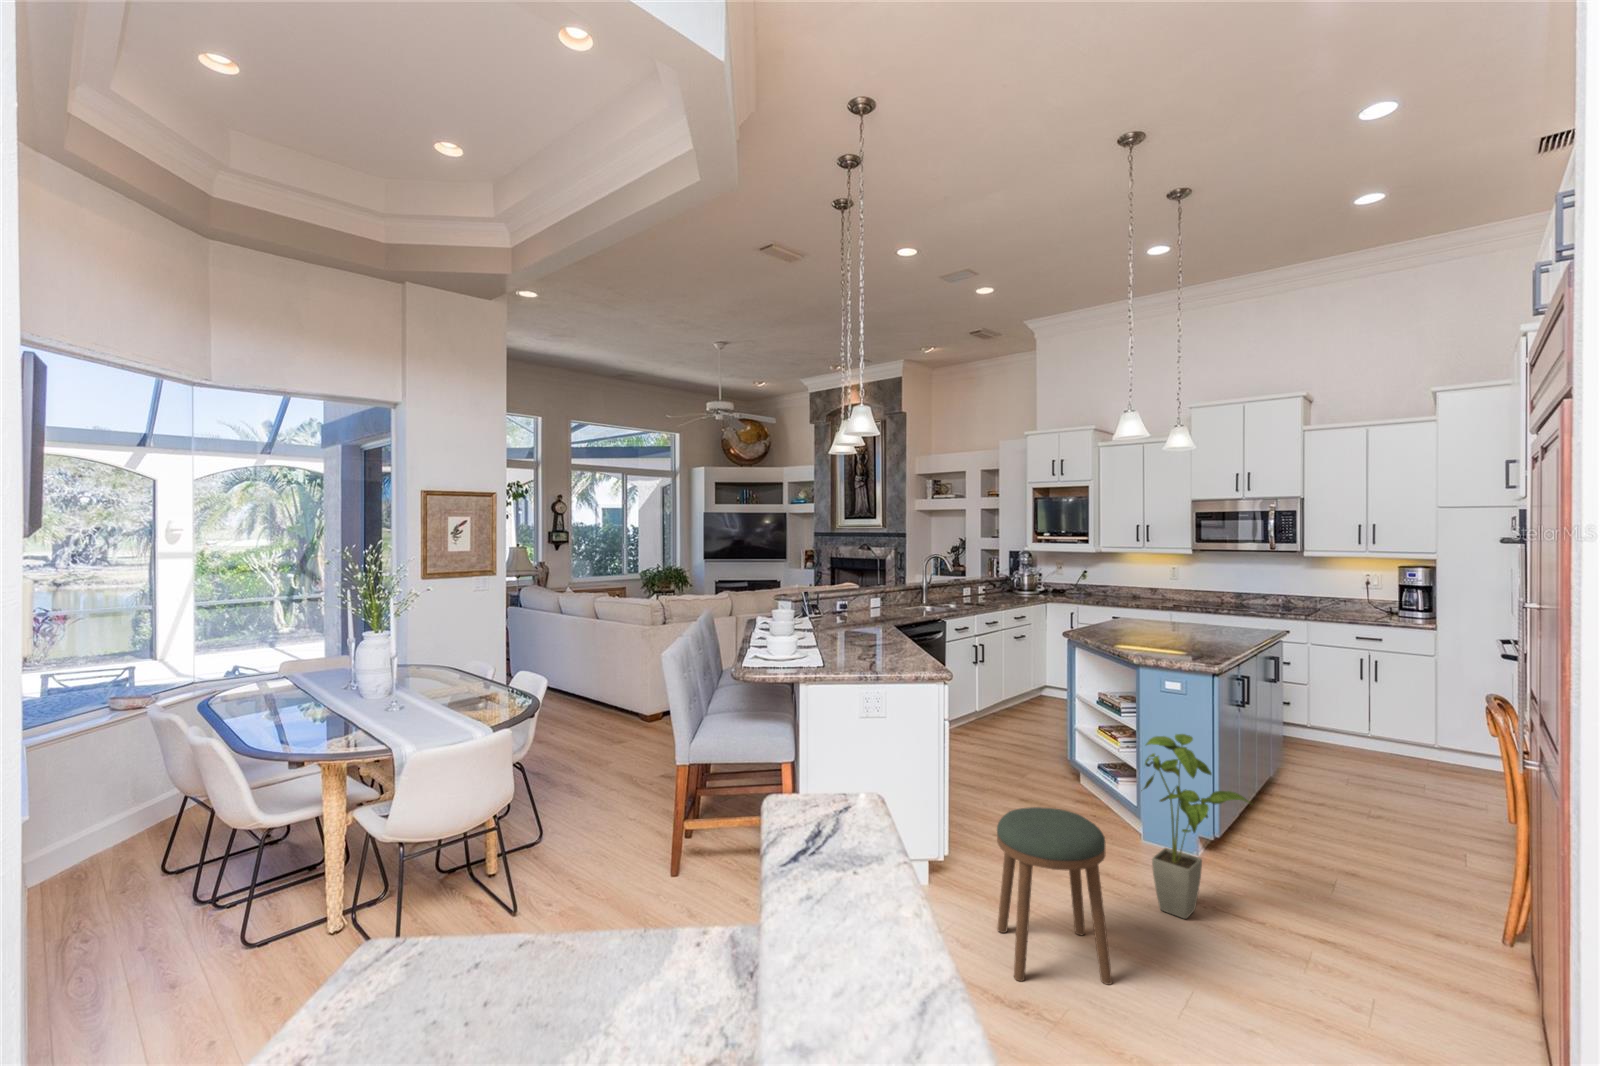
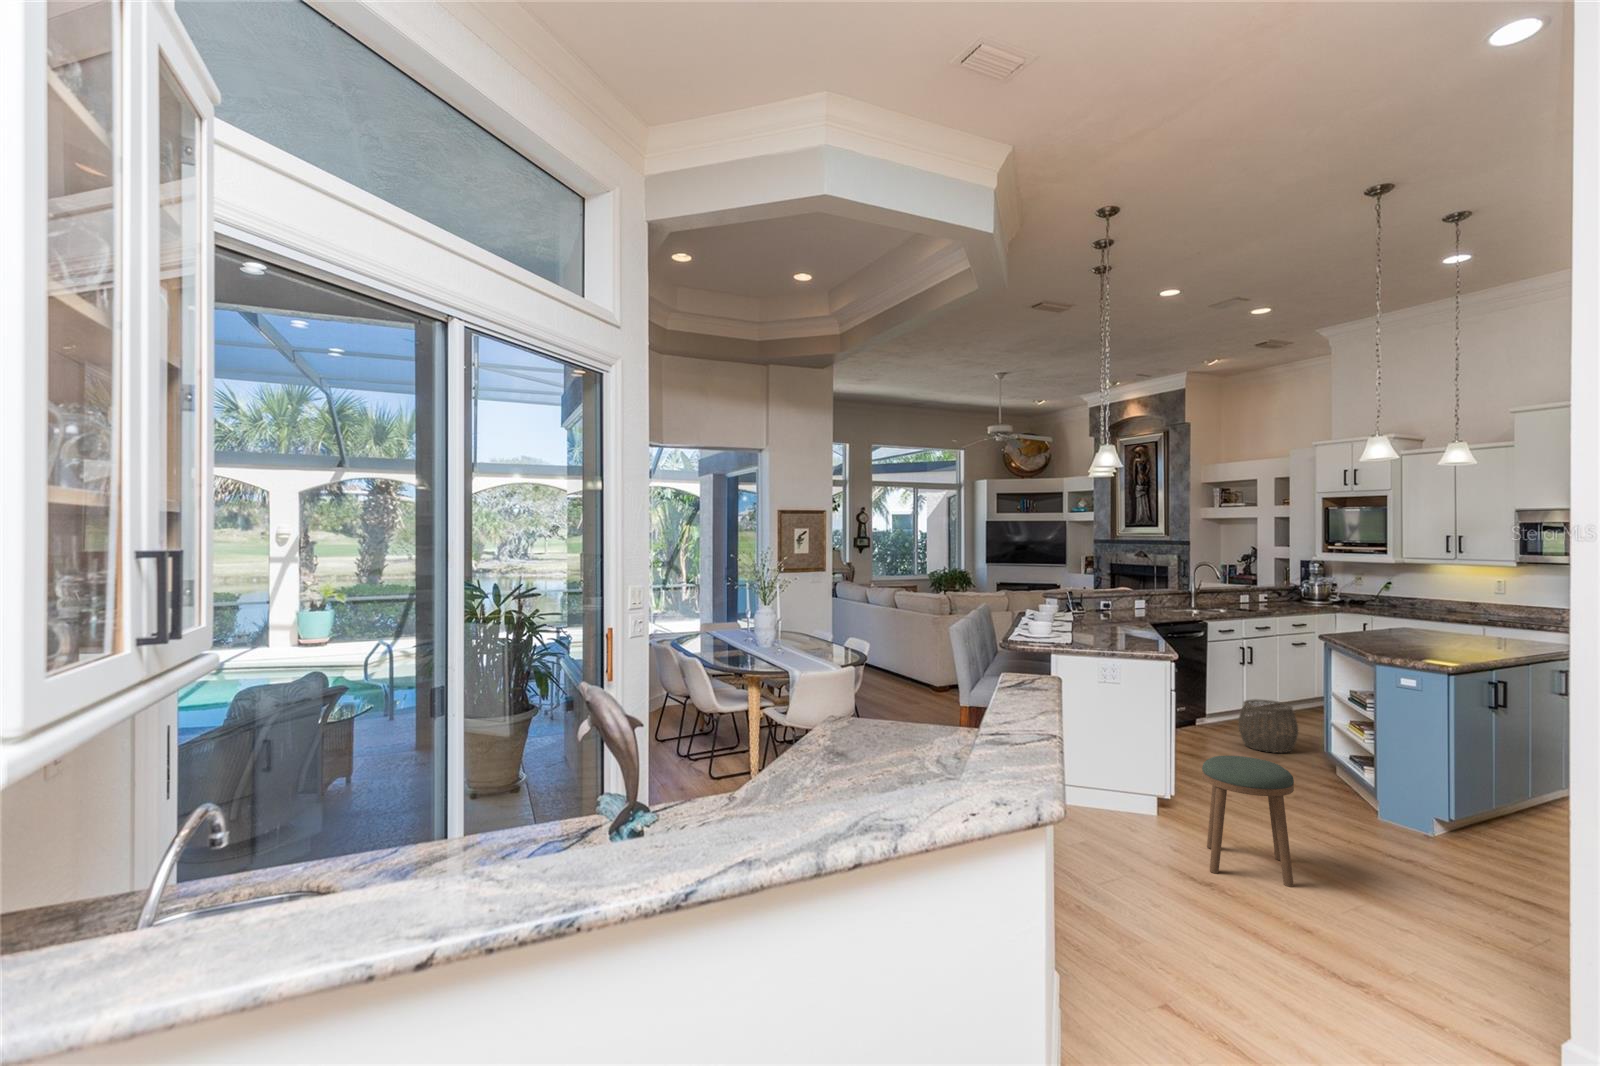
woven basket: none [979,703,1037,762] -> present [1238,699,1298,753]
house plant: present [1141,734,1250,919] -> none [1348,712,1455,867]

